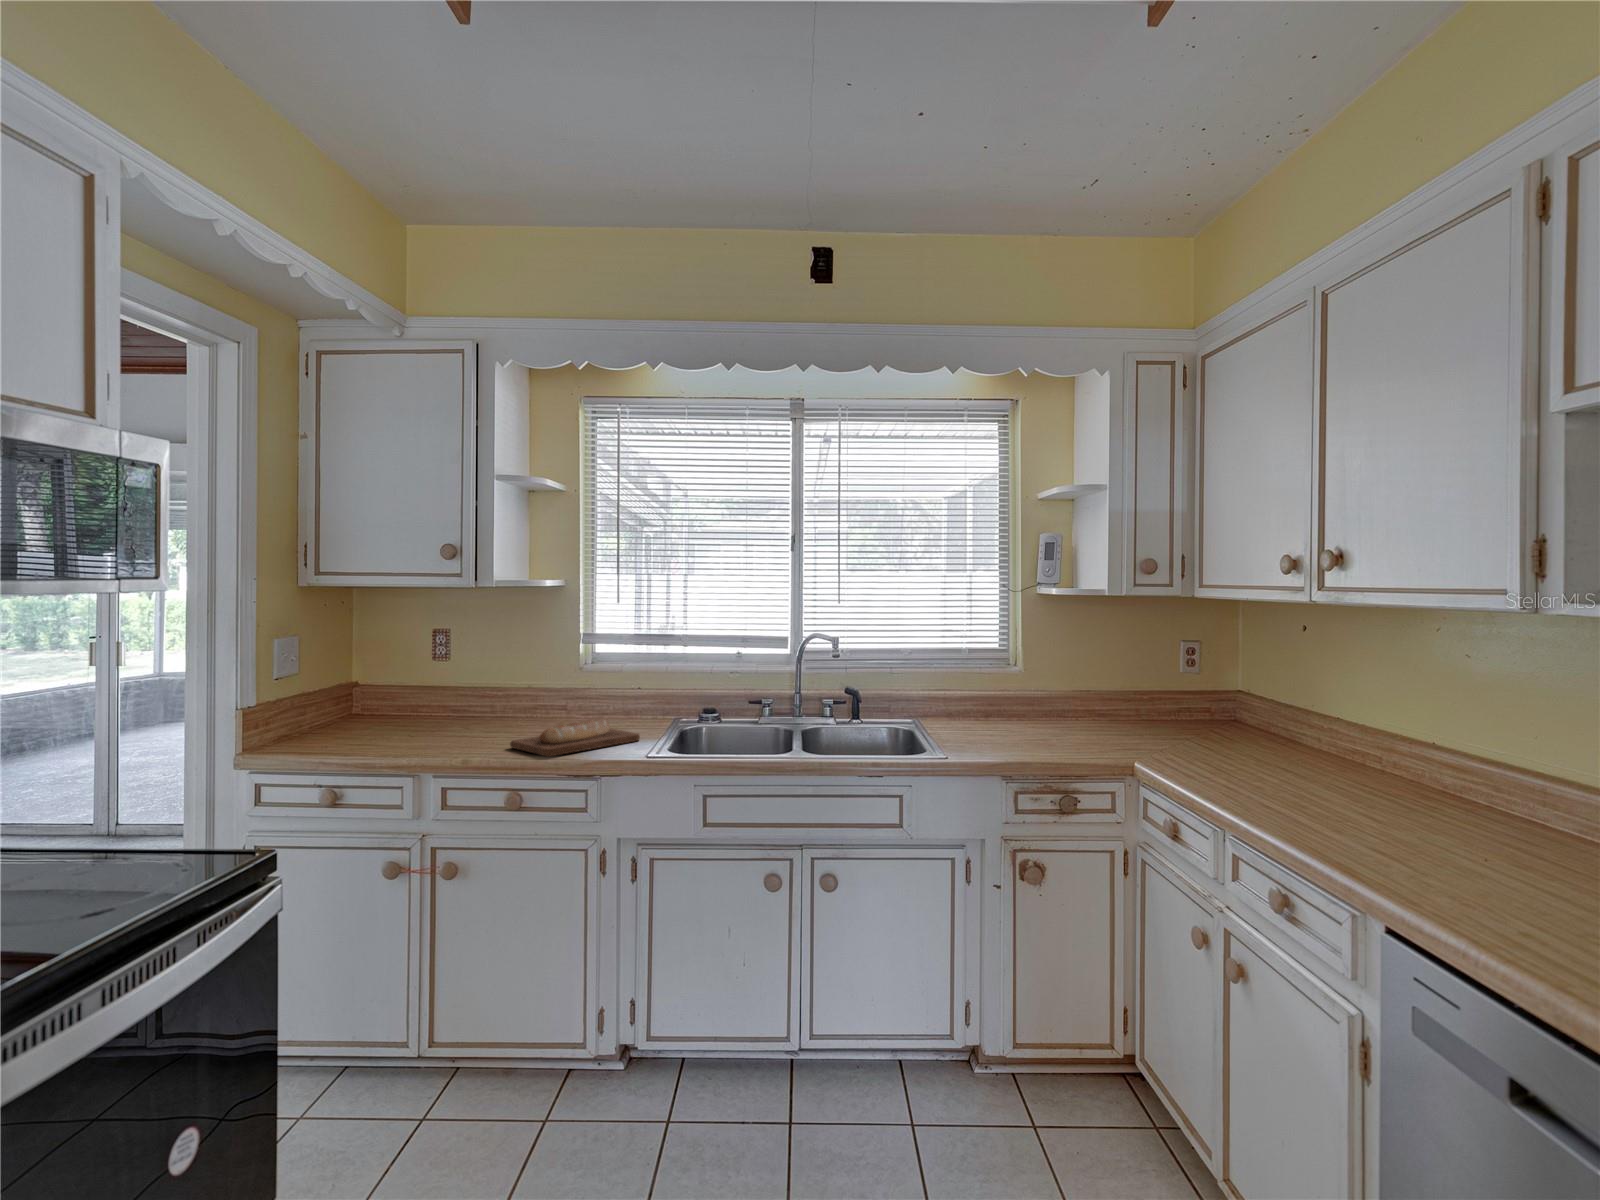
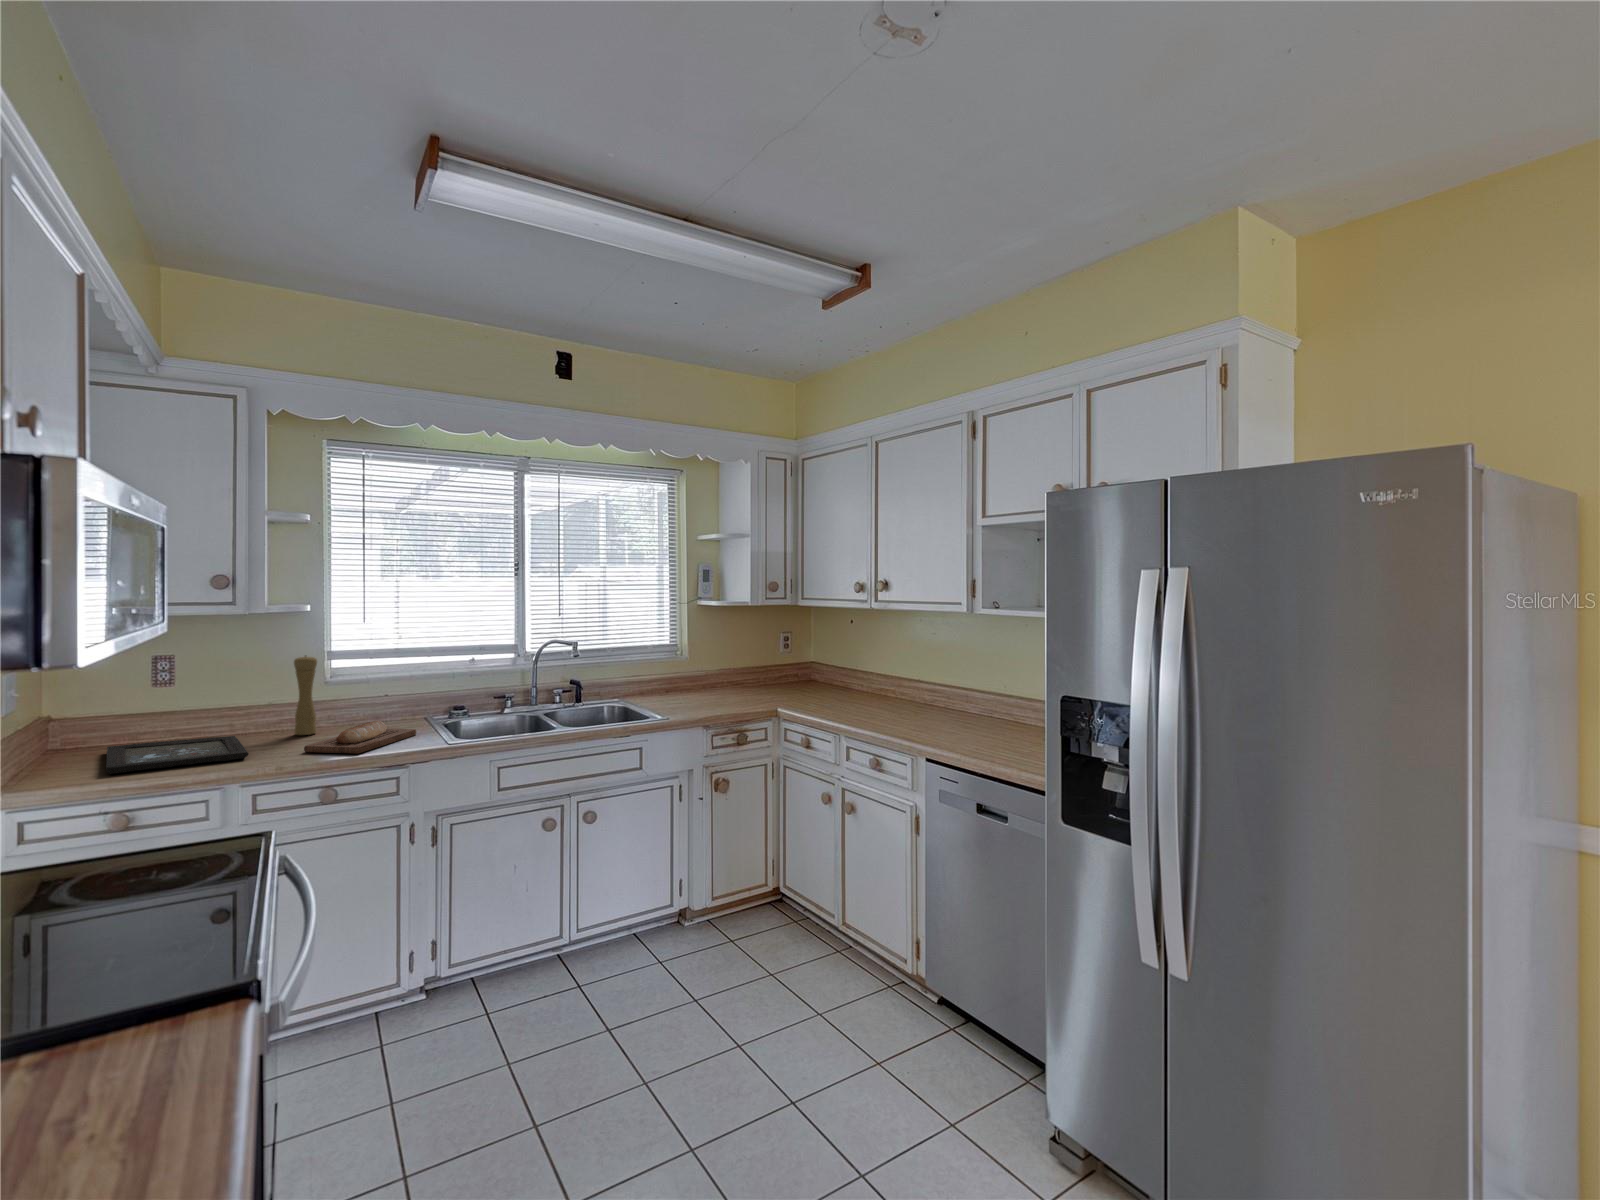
pepper mill: none [539,639,562,727] -> present [294,656,317,735]
tray: none [335,720,488,749] -> present [106,736,248,774]

